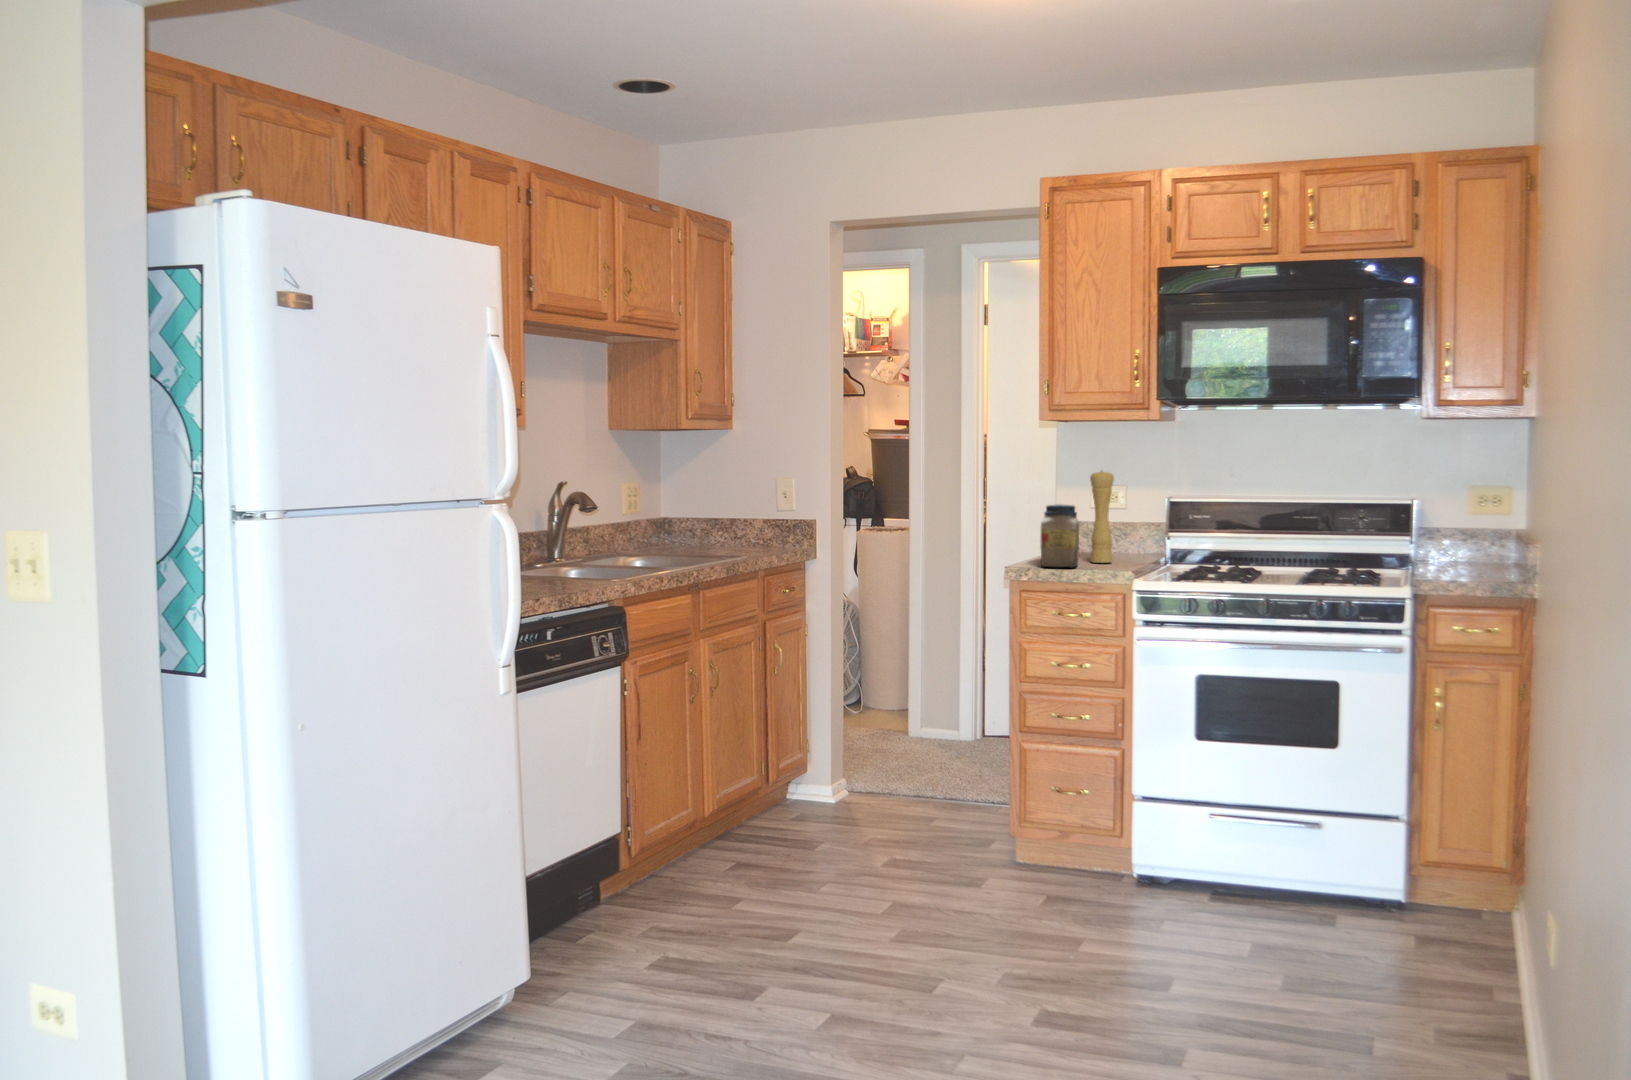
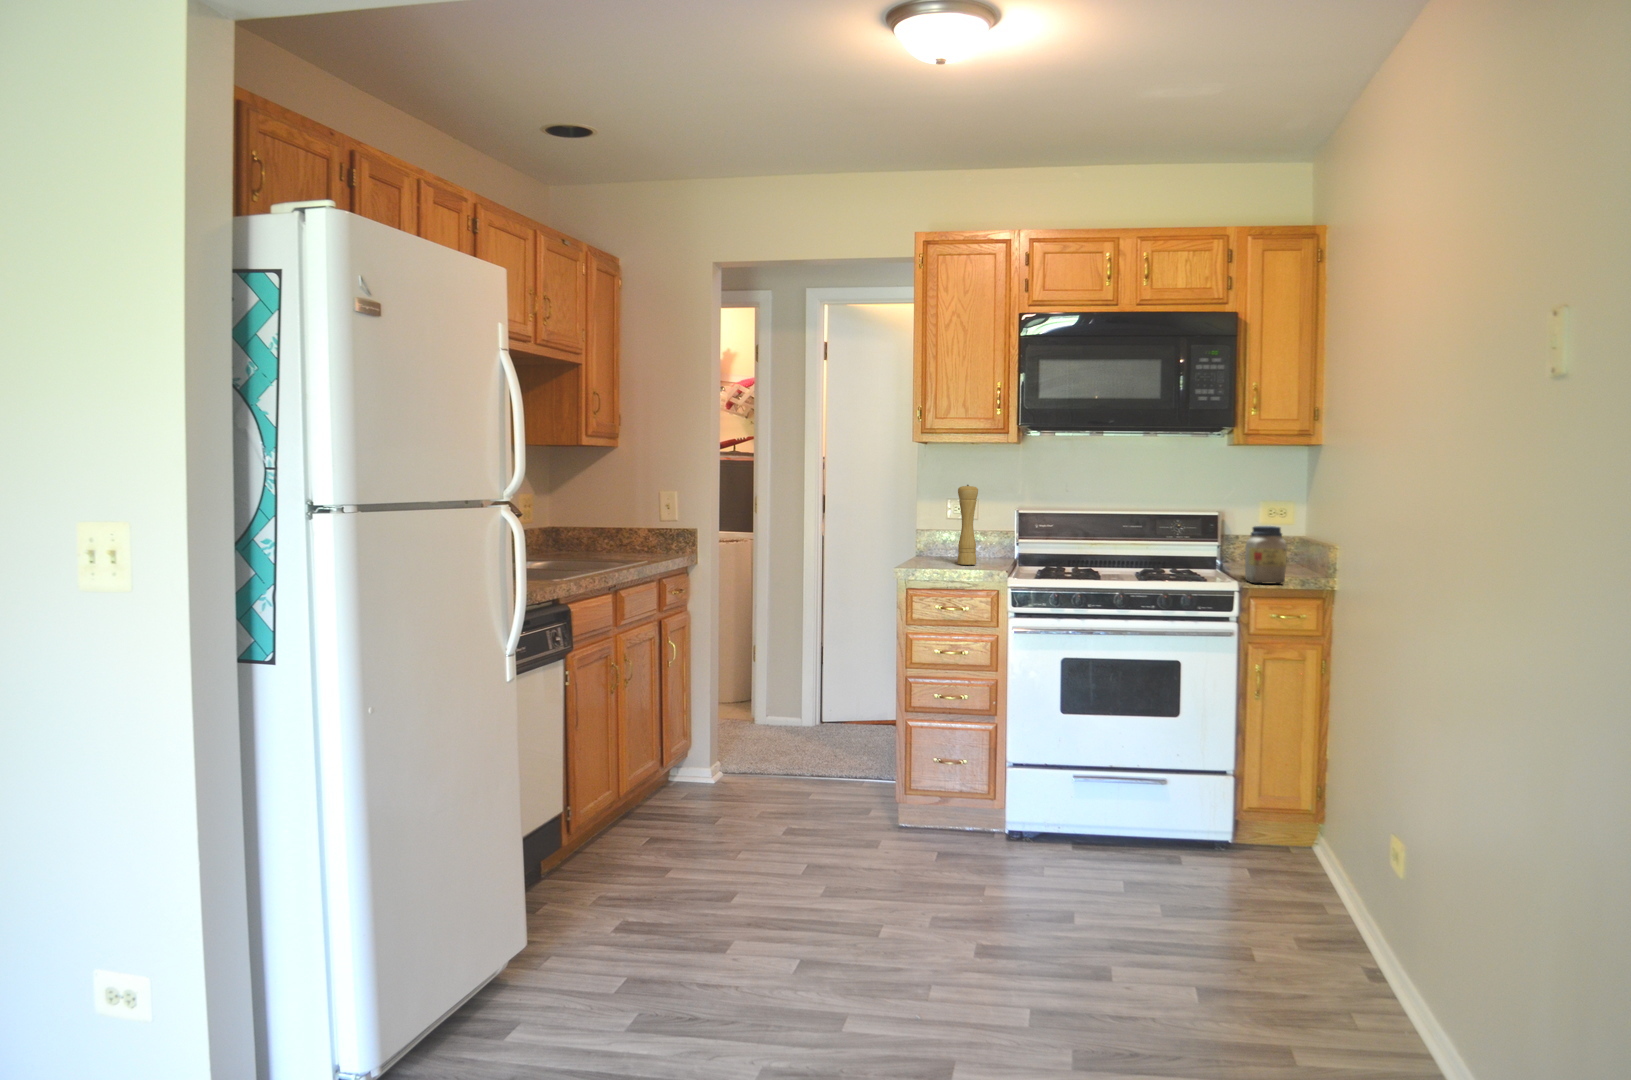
jar: present [1040,504,1079,567] -> present [1245,526,1287,584]

